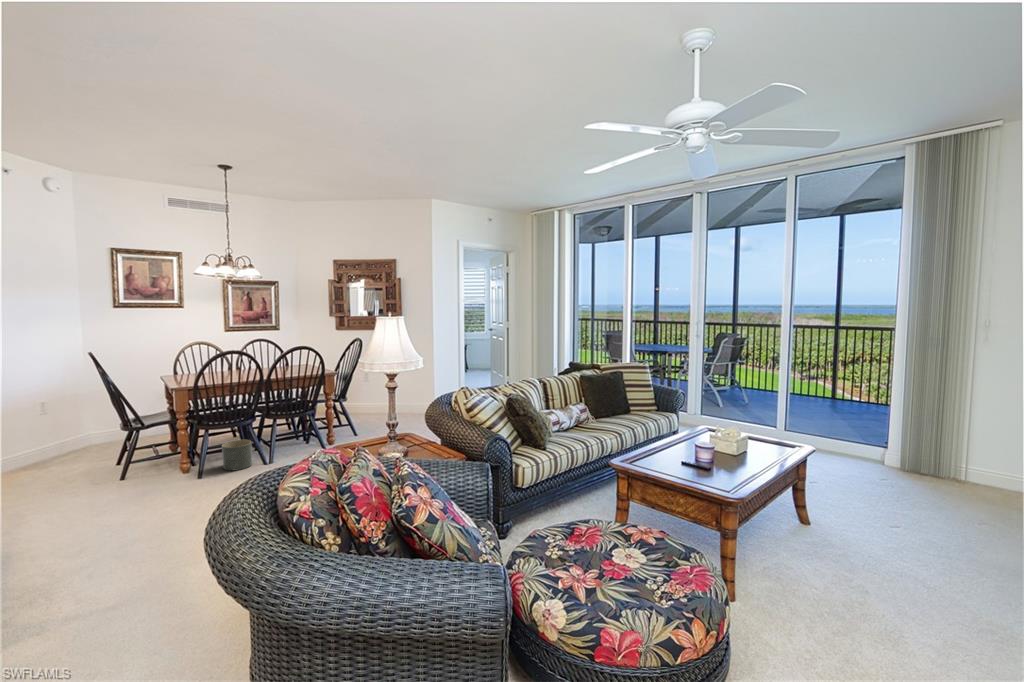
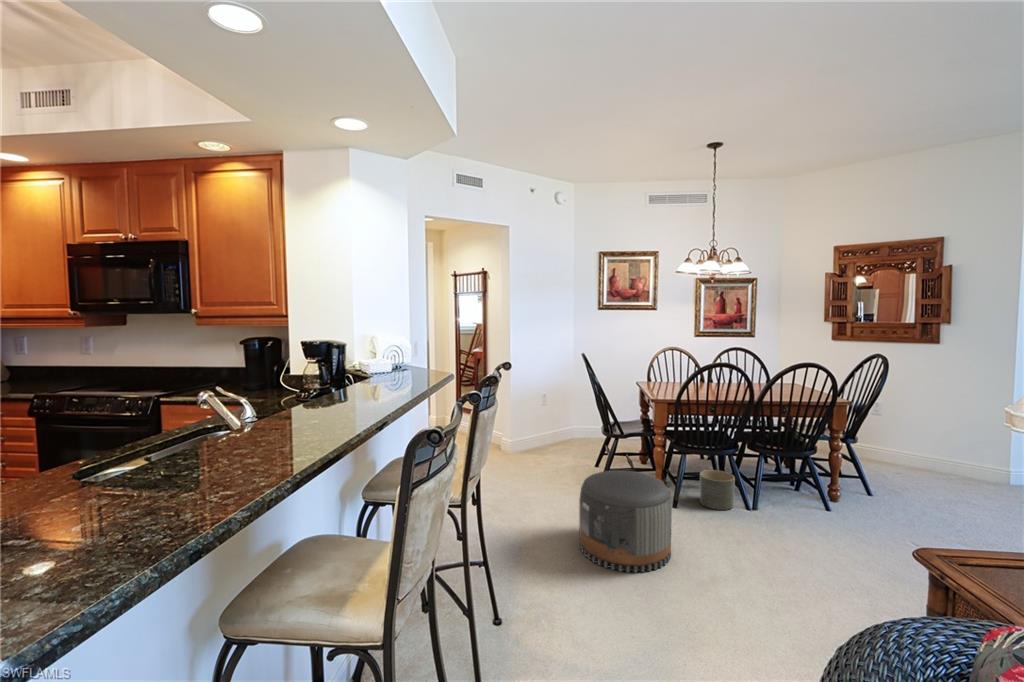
pouf: none [88,451,188,536] -> present [579,470,672,573]

